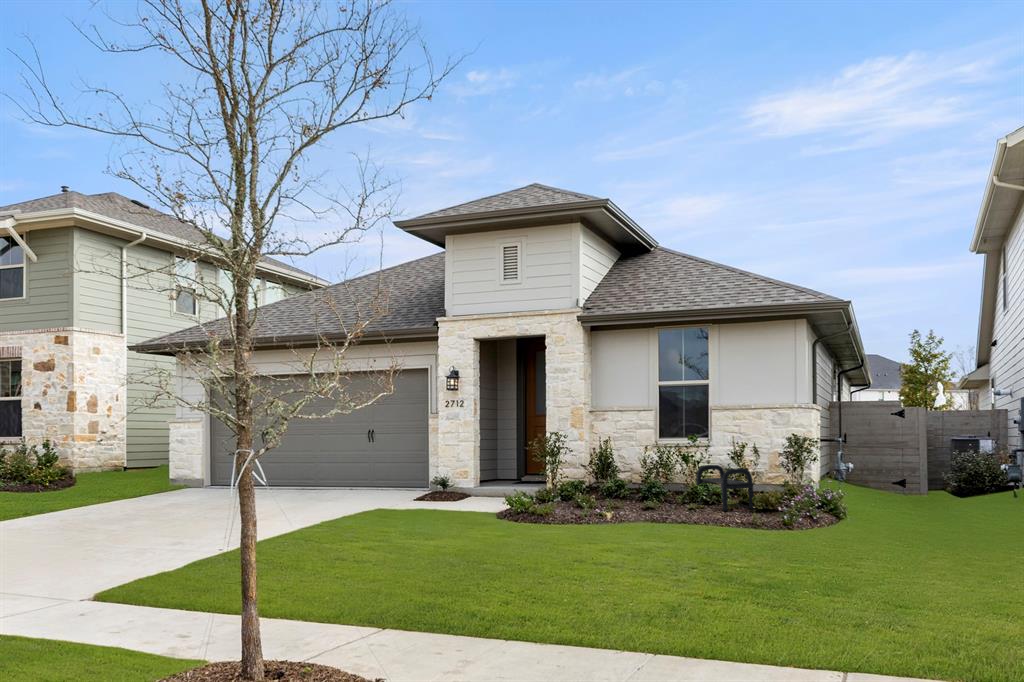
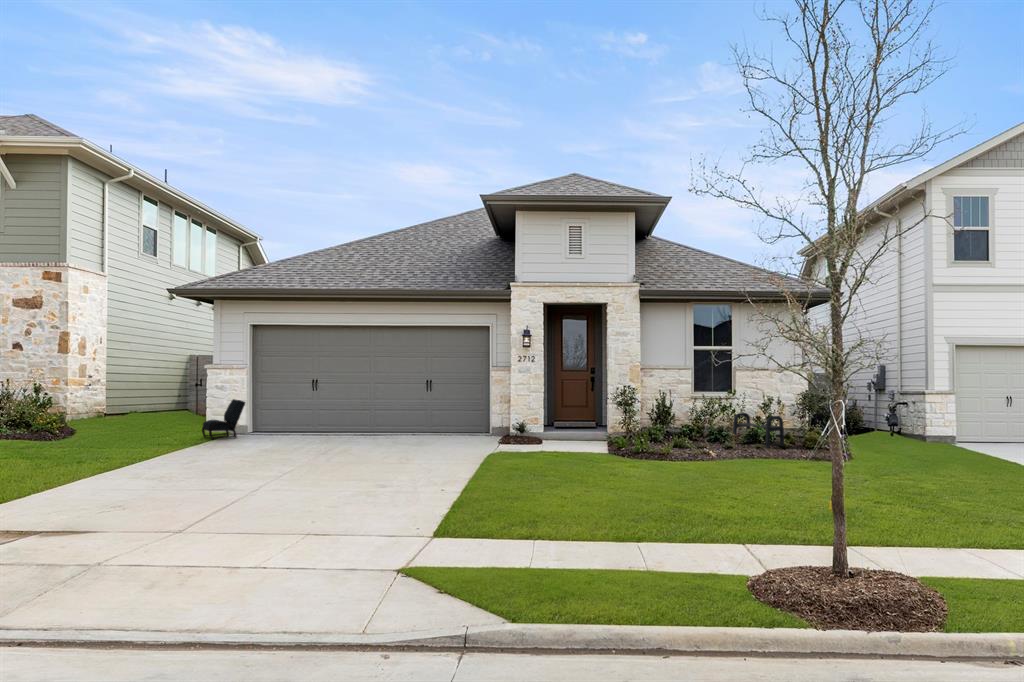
lounge chair: none [159,453,198,494] -> present [202,399,246,440]

